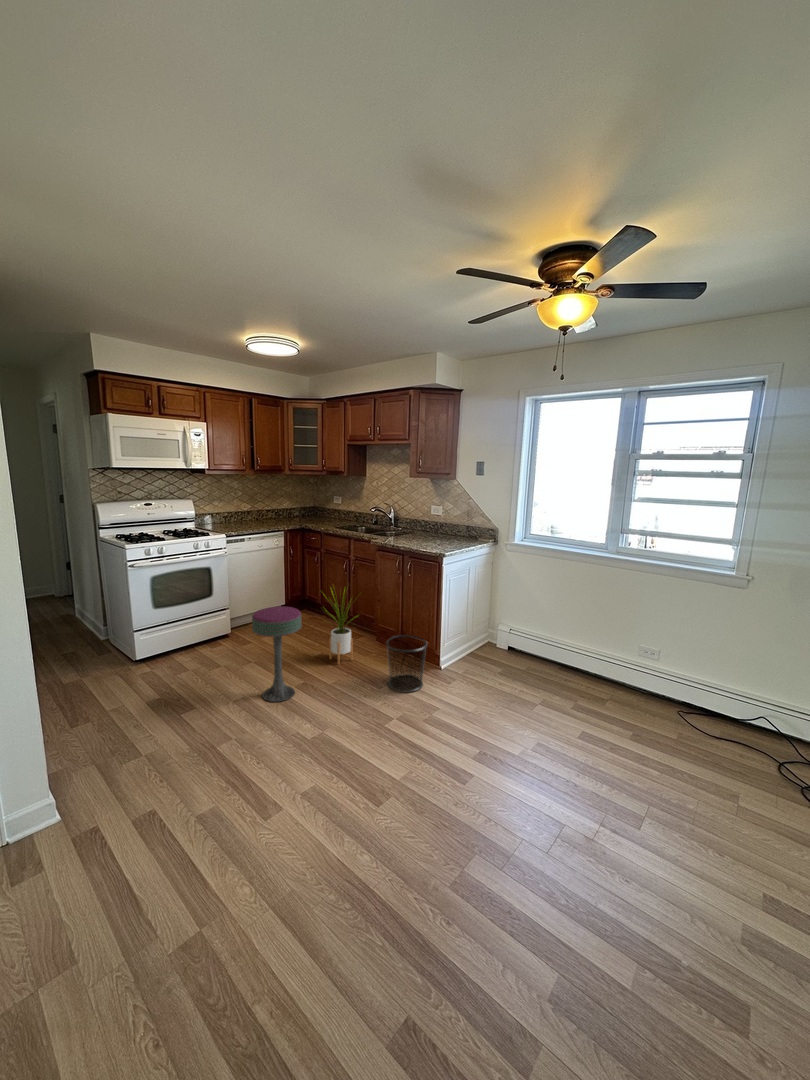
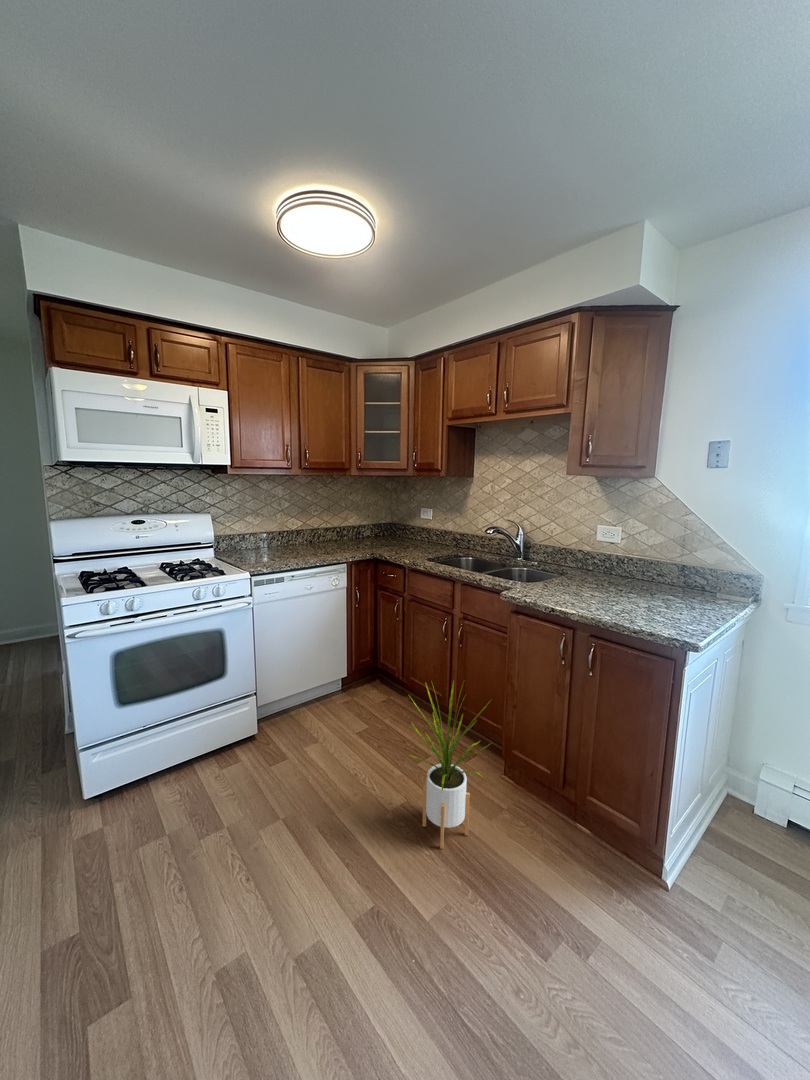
bar stool: present [252,606,302,702] -> none [251,758,370,1017]
waste bin: present [386,635,427,692] -> none [564,825,677,1005]

